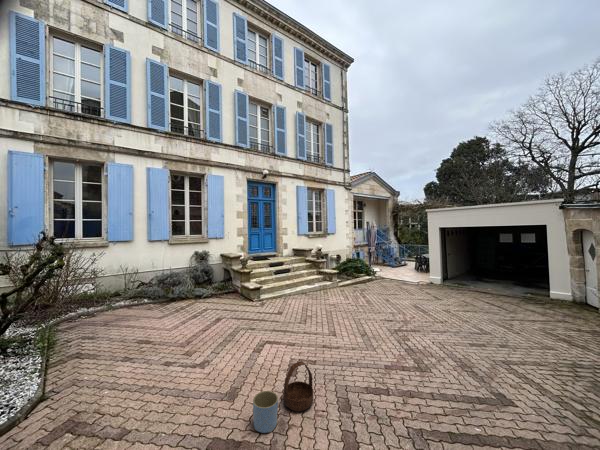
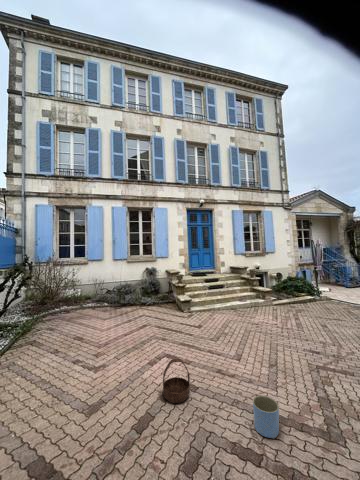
planter: present [253,391,278,433] -> present [253,396,279,439]

